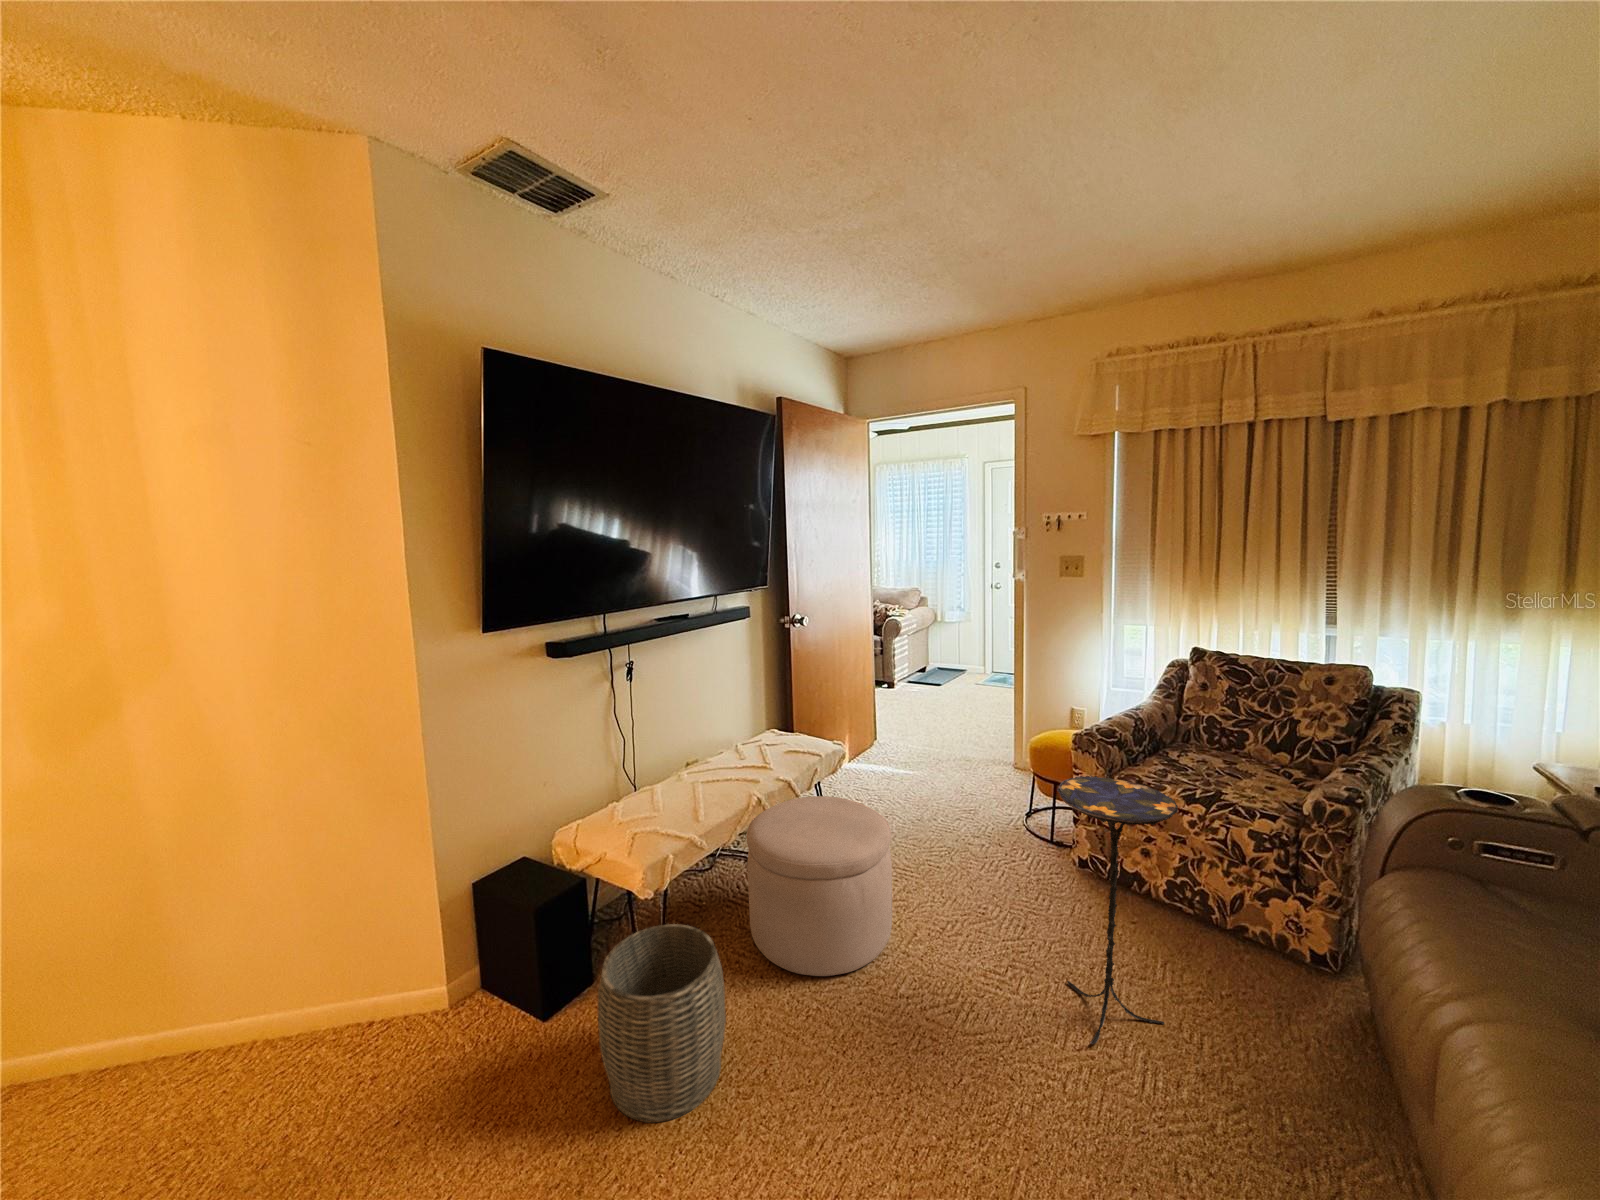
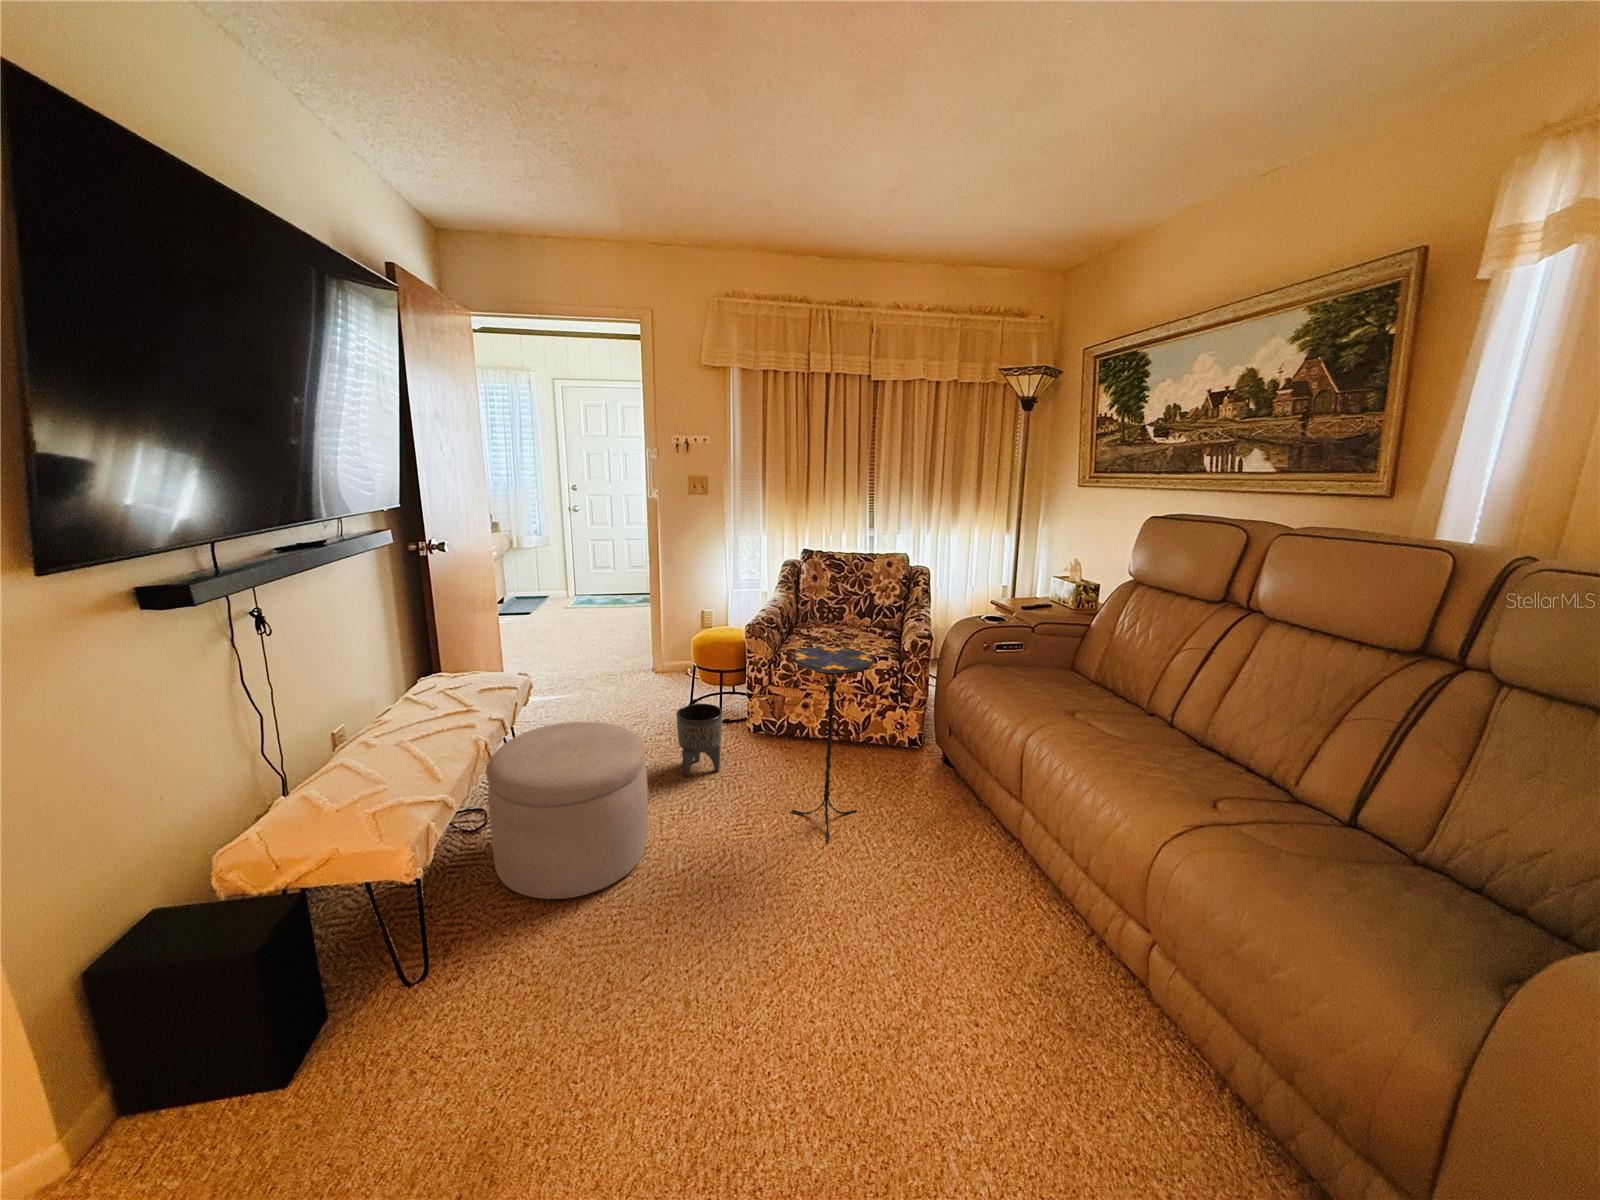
planter: none [967,812,1020,899] -> present [676,704,723,776]
woven basket: present [598,924,726,1122] -> none [417,881,573,1096]

